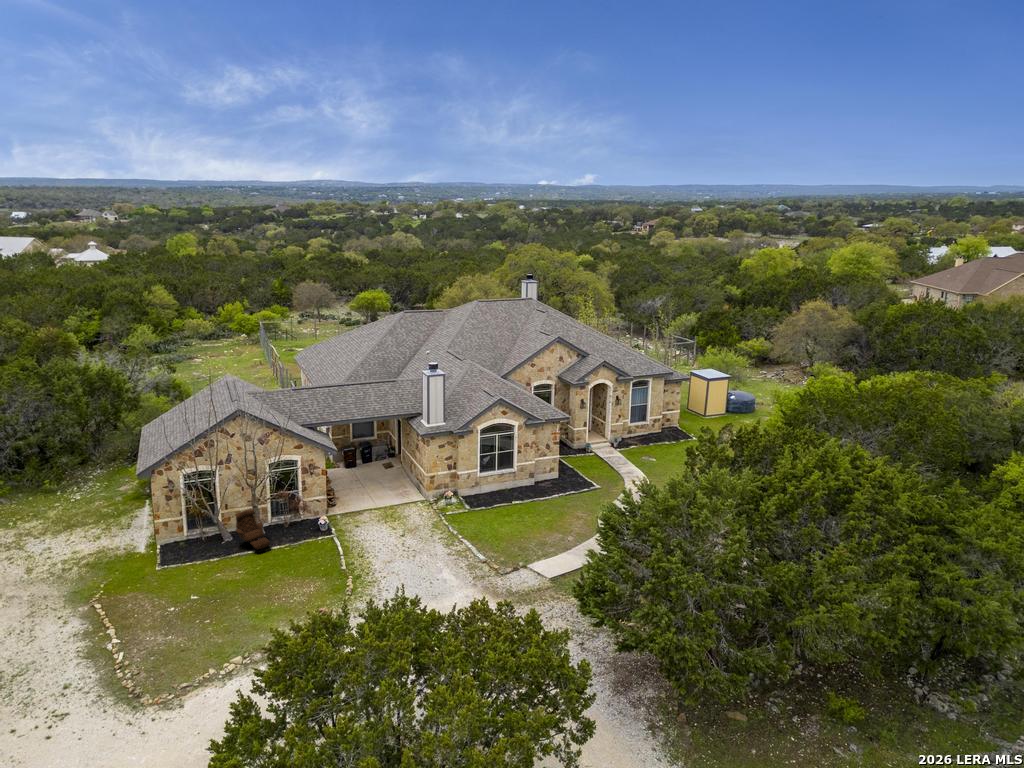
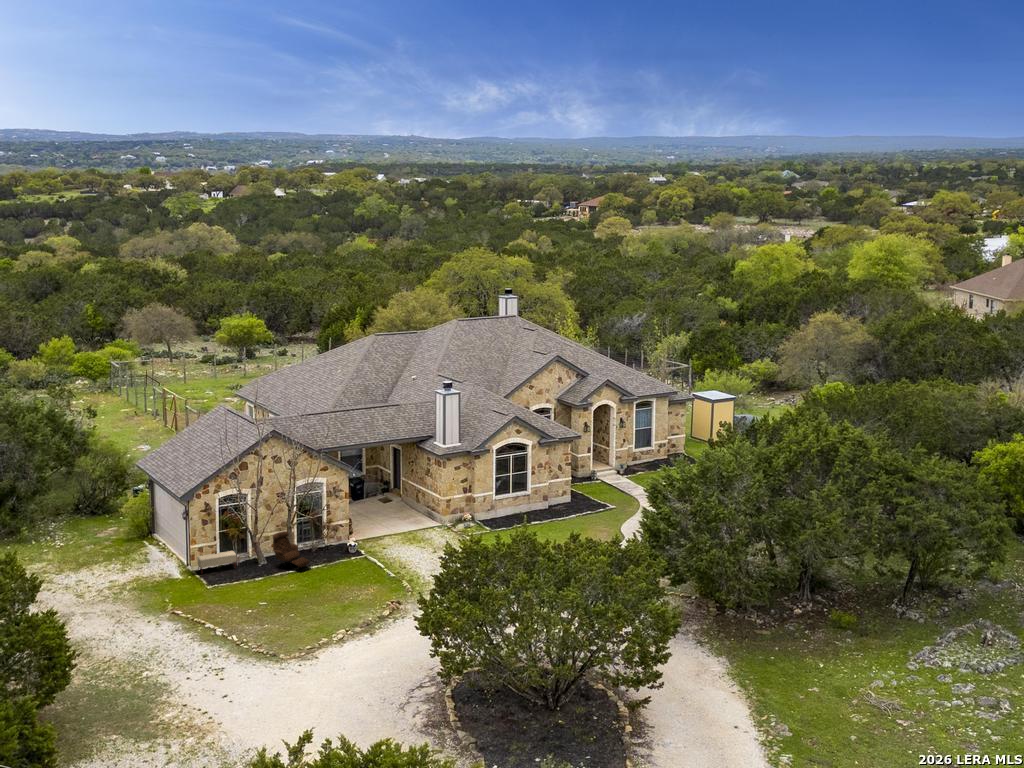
bench: none [161,526,202,550] -> present [197,551,236,574]

